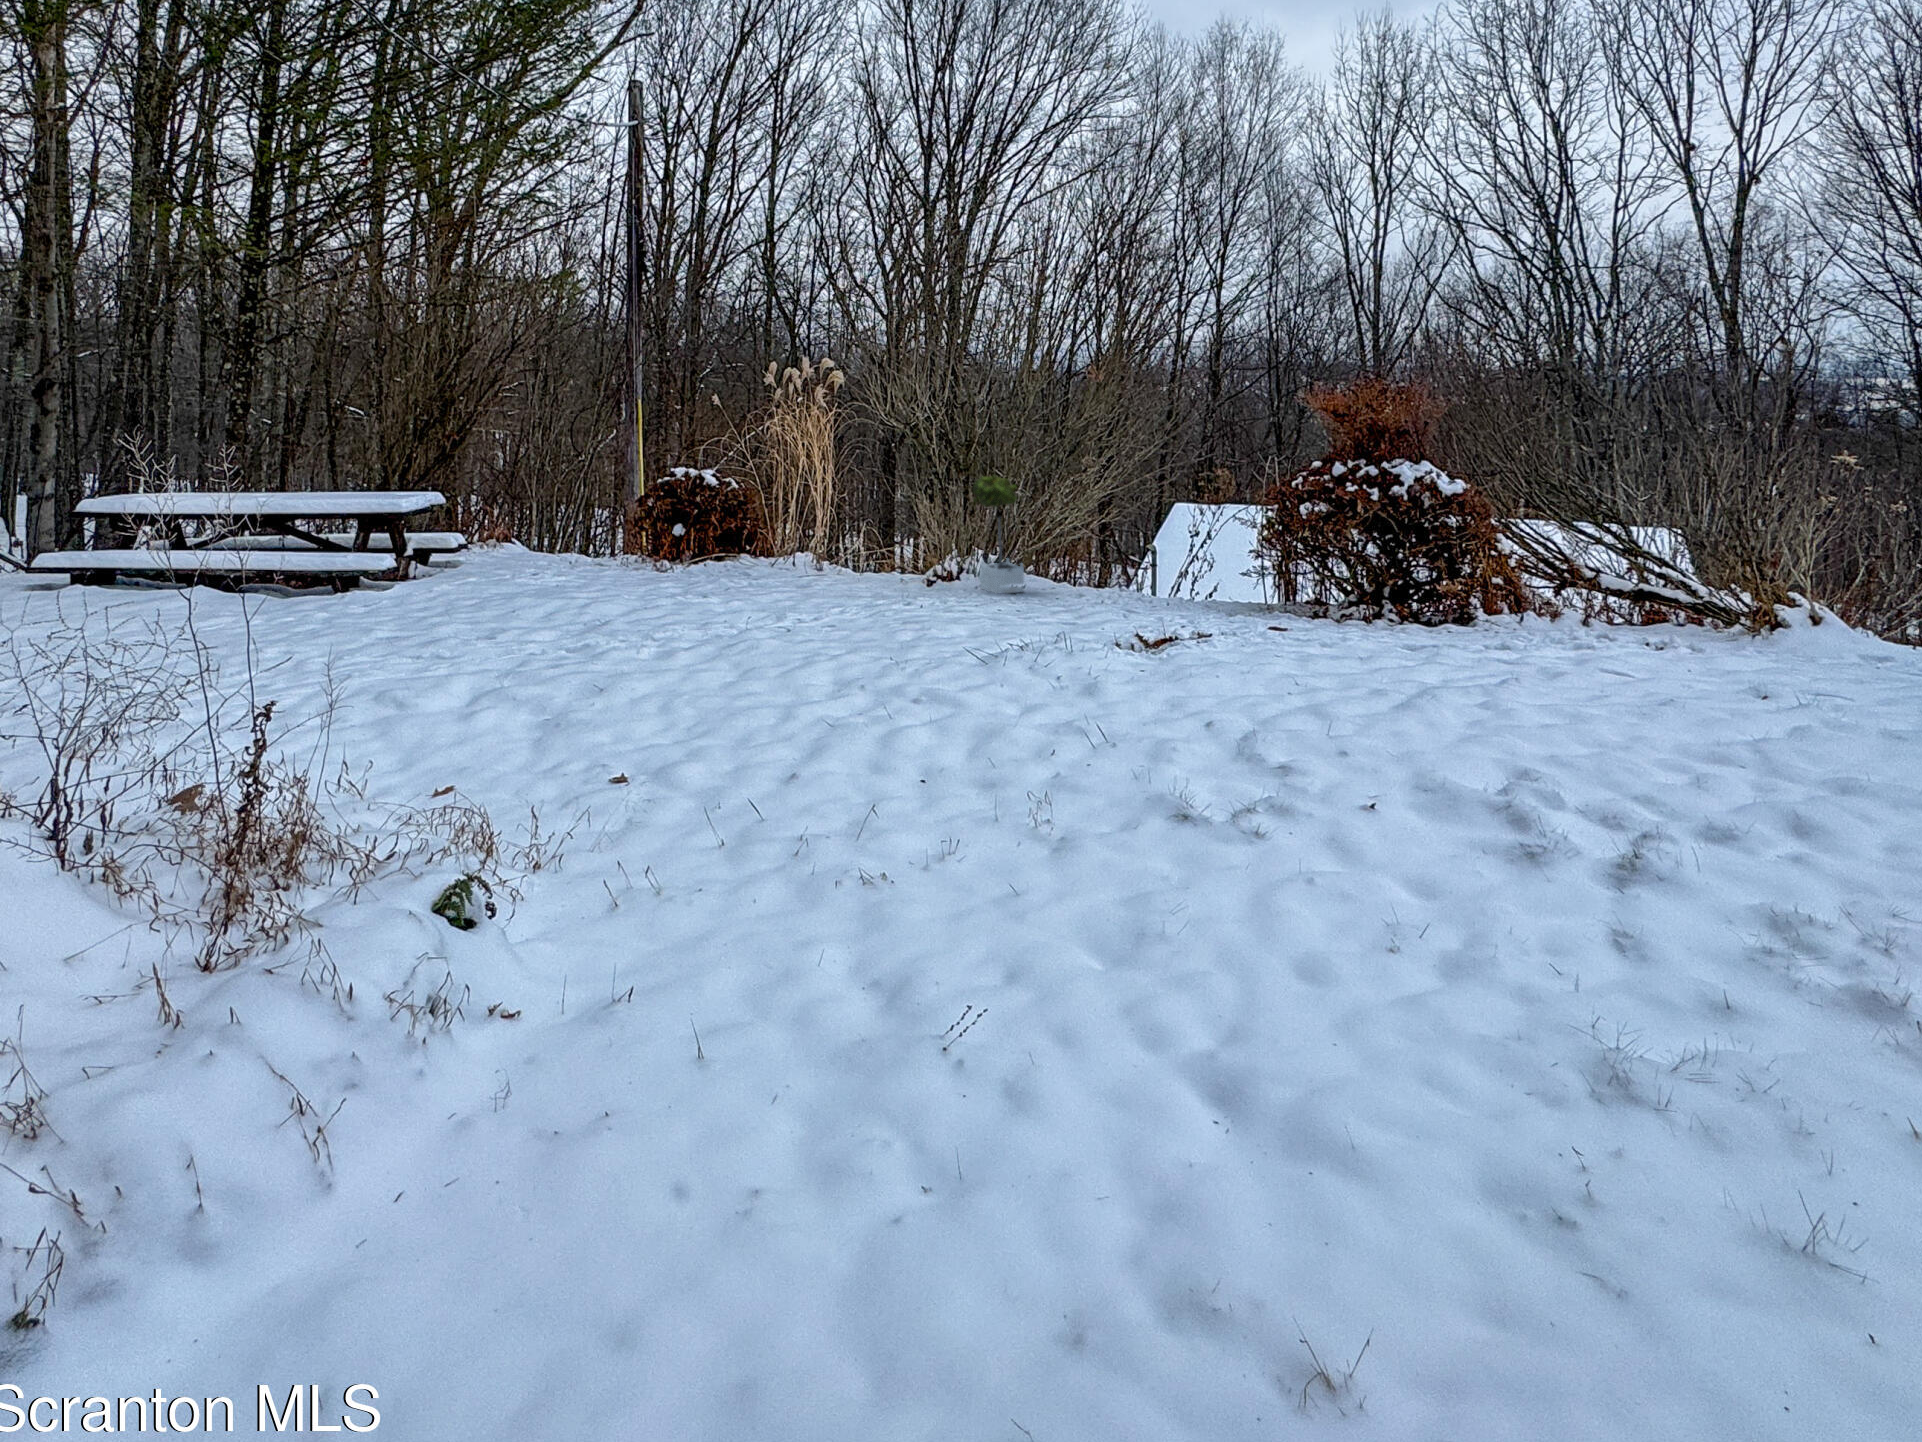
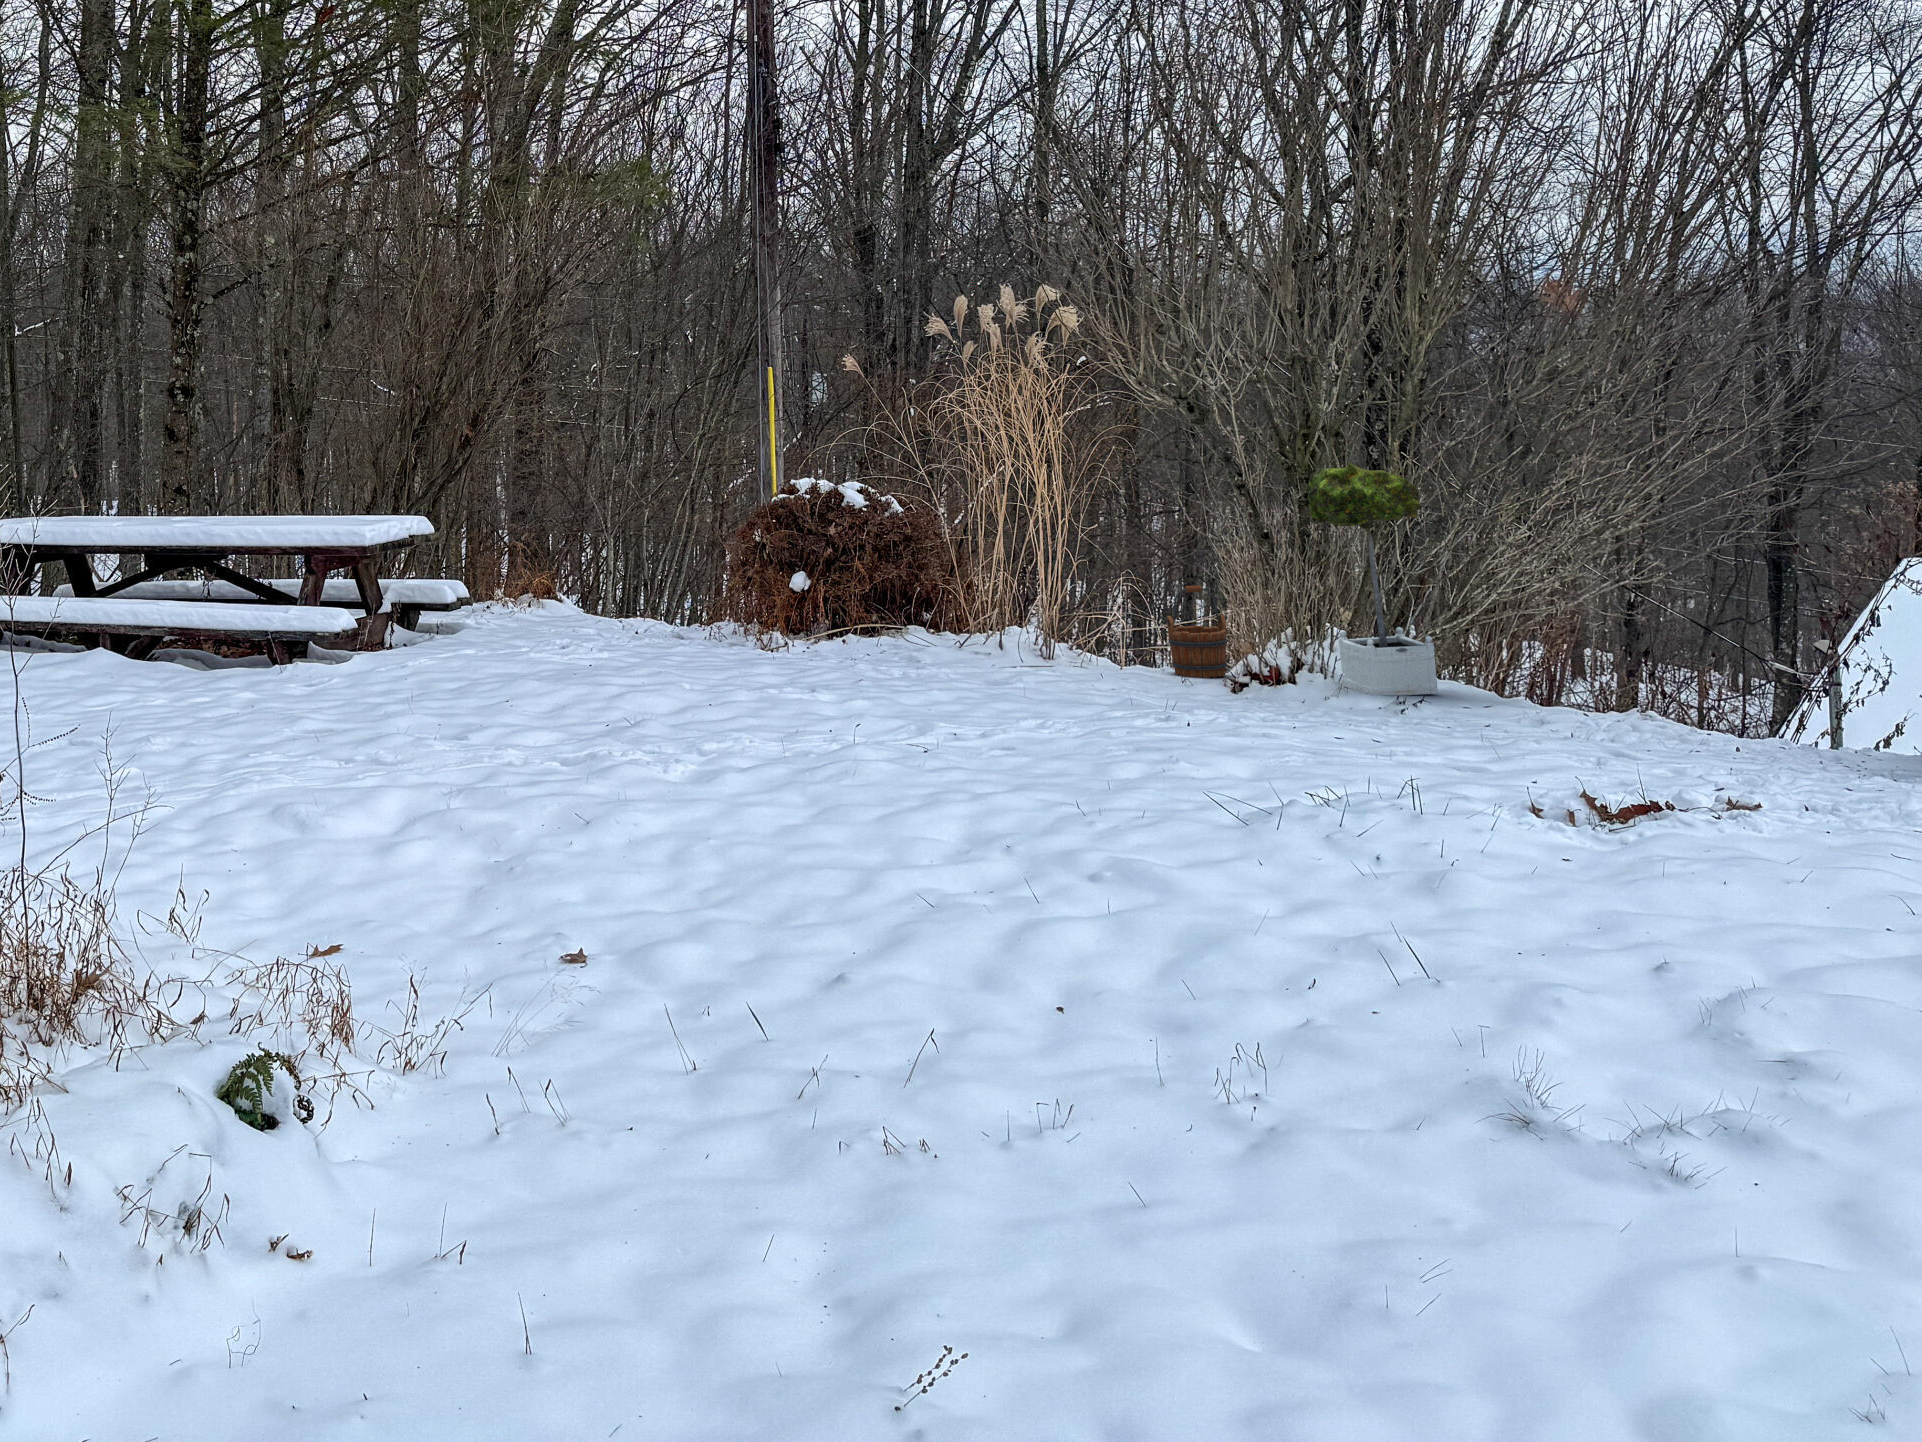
wooden bucket: none [897,536,927,586] -> present [1165,585,1227,678]

